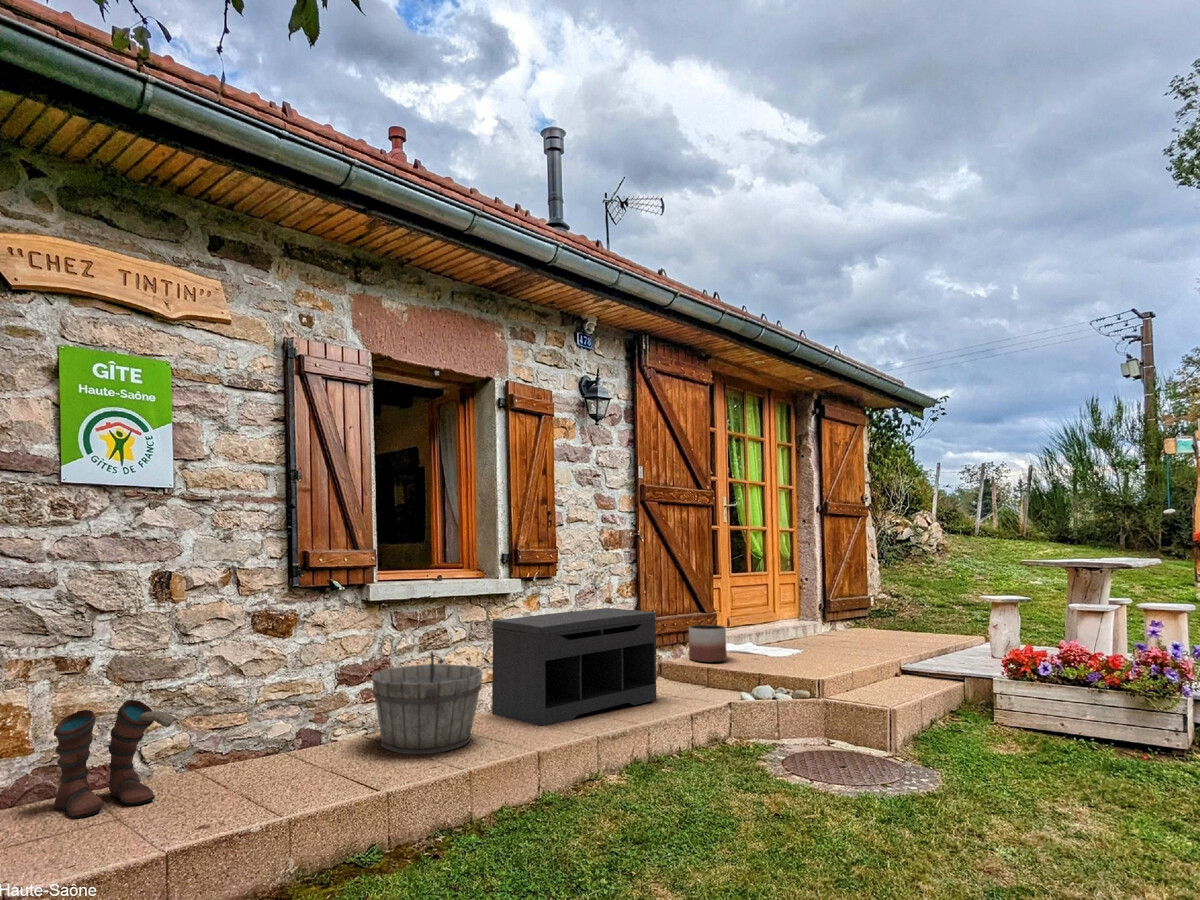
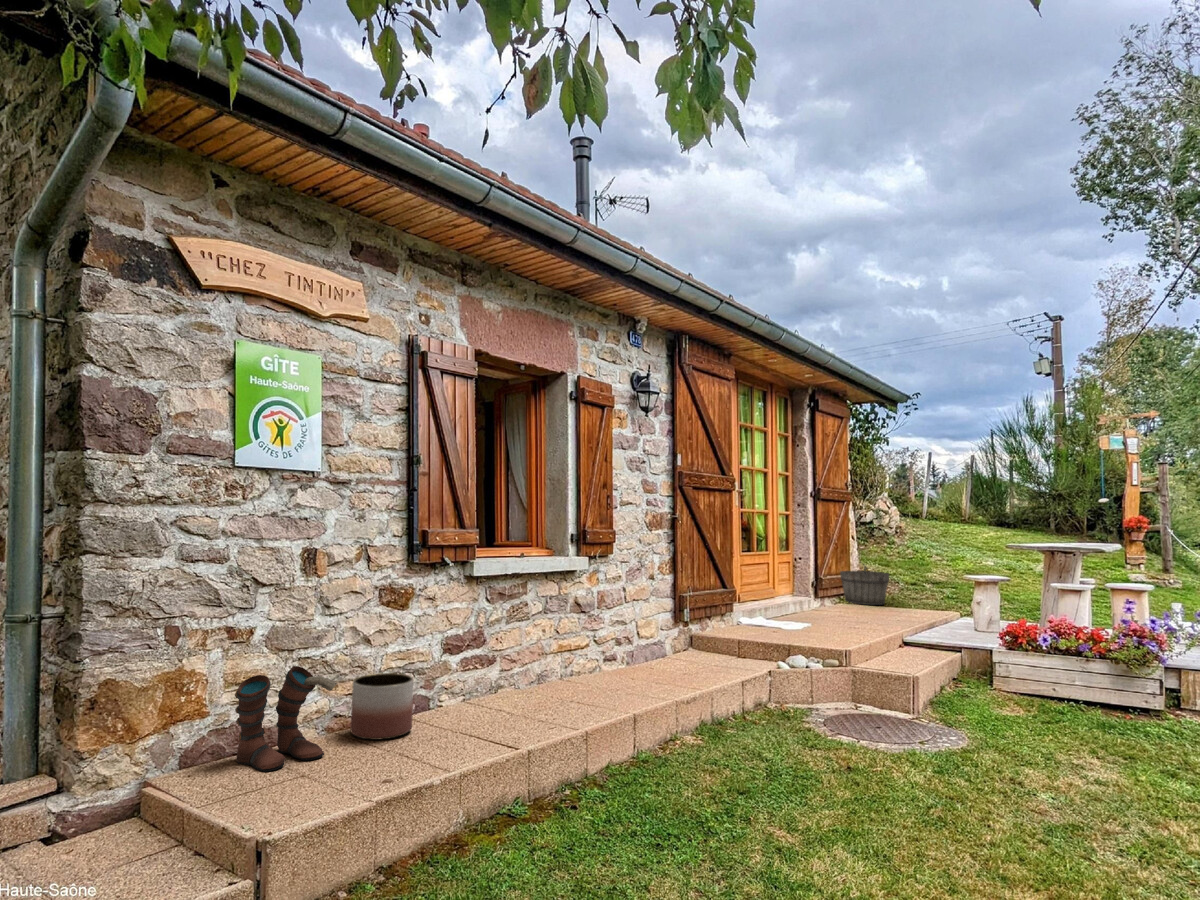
bench: present [492,608,656,726] -> none [564,585,704,694]
planter: present [689,625,727,662] -> present [350,673,413,740]
wooden bucket: present [372,647,482,754] -> present [840,564,889,605]

